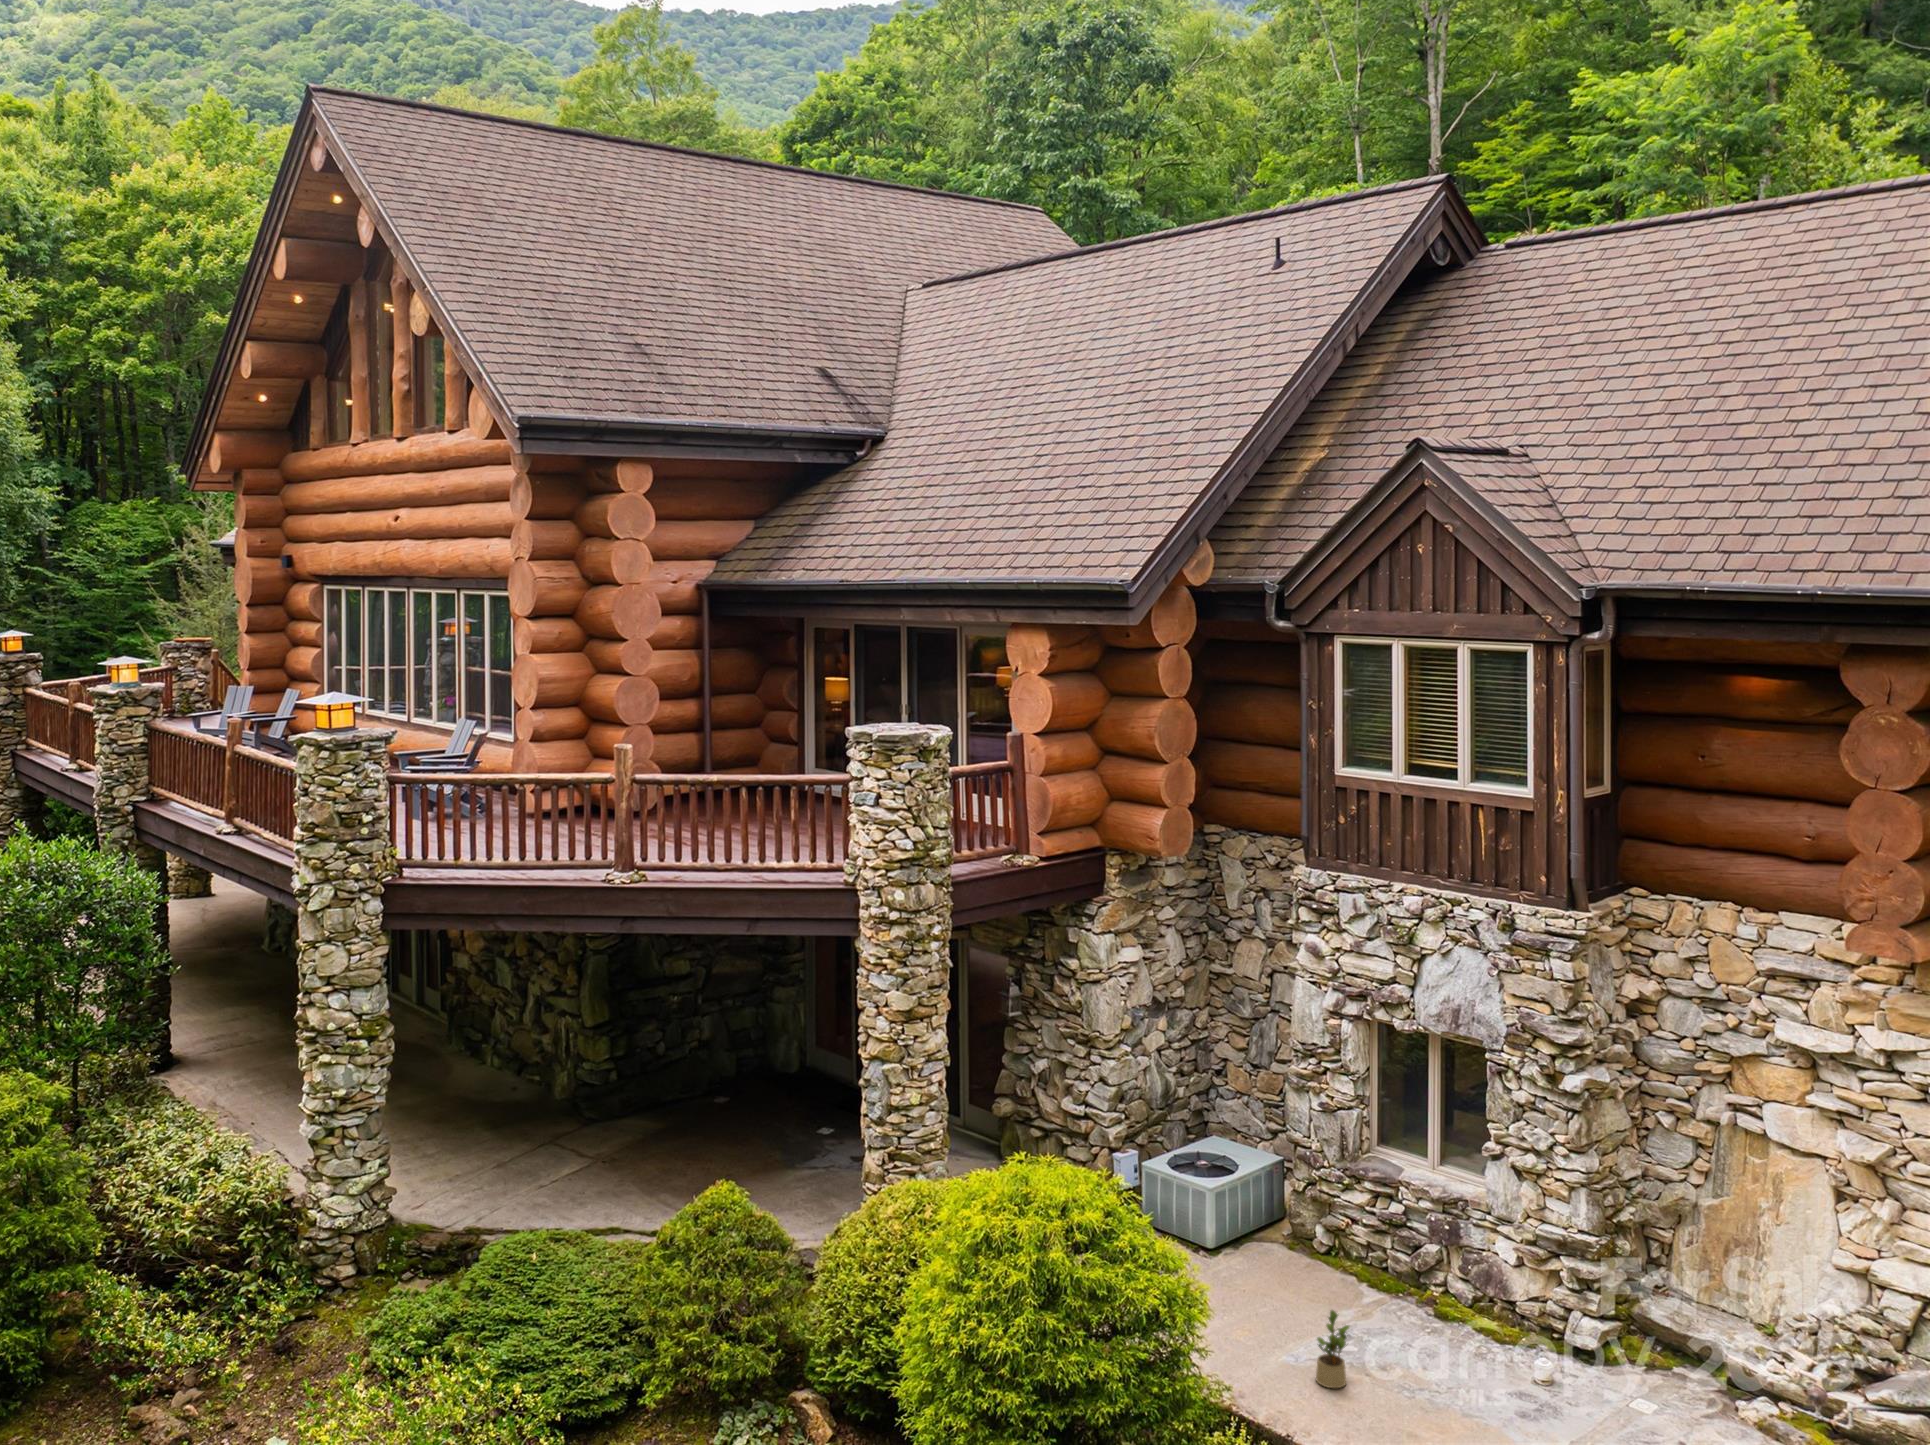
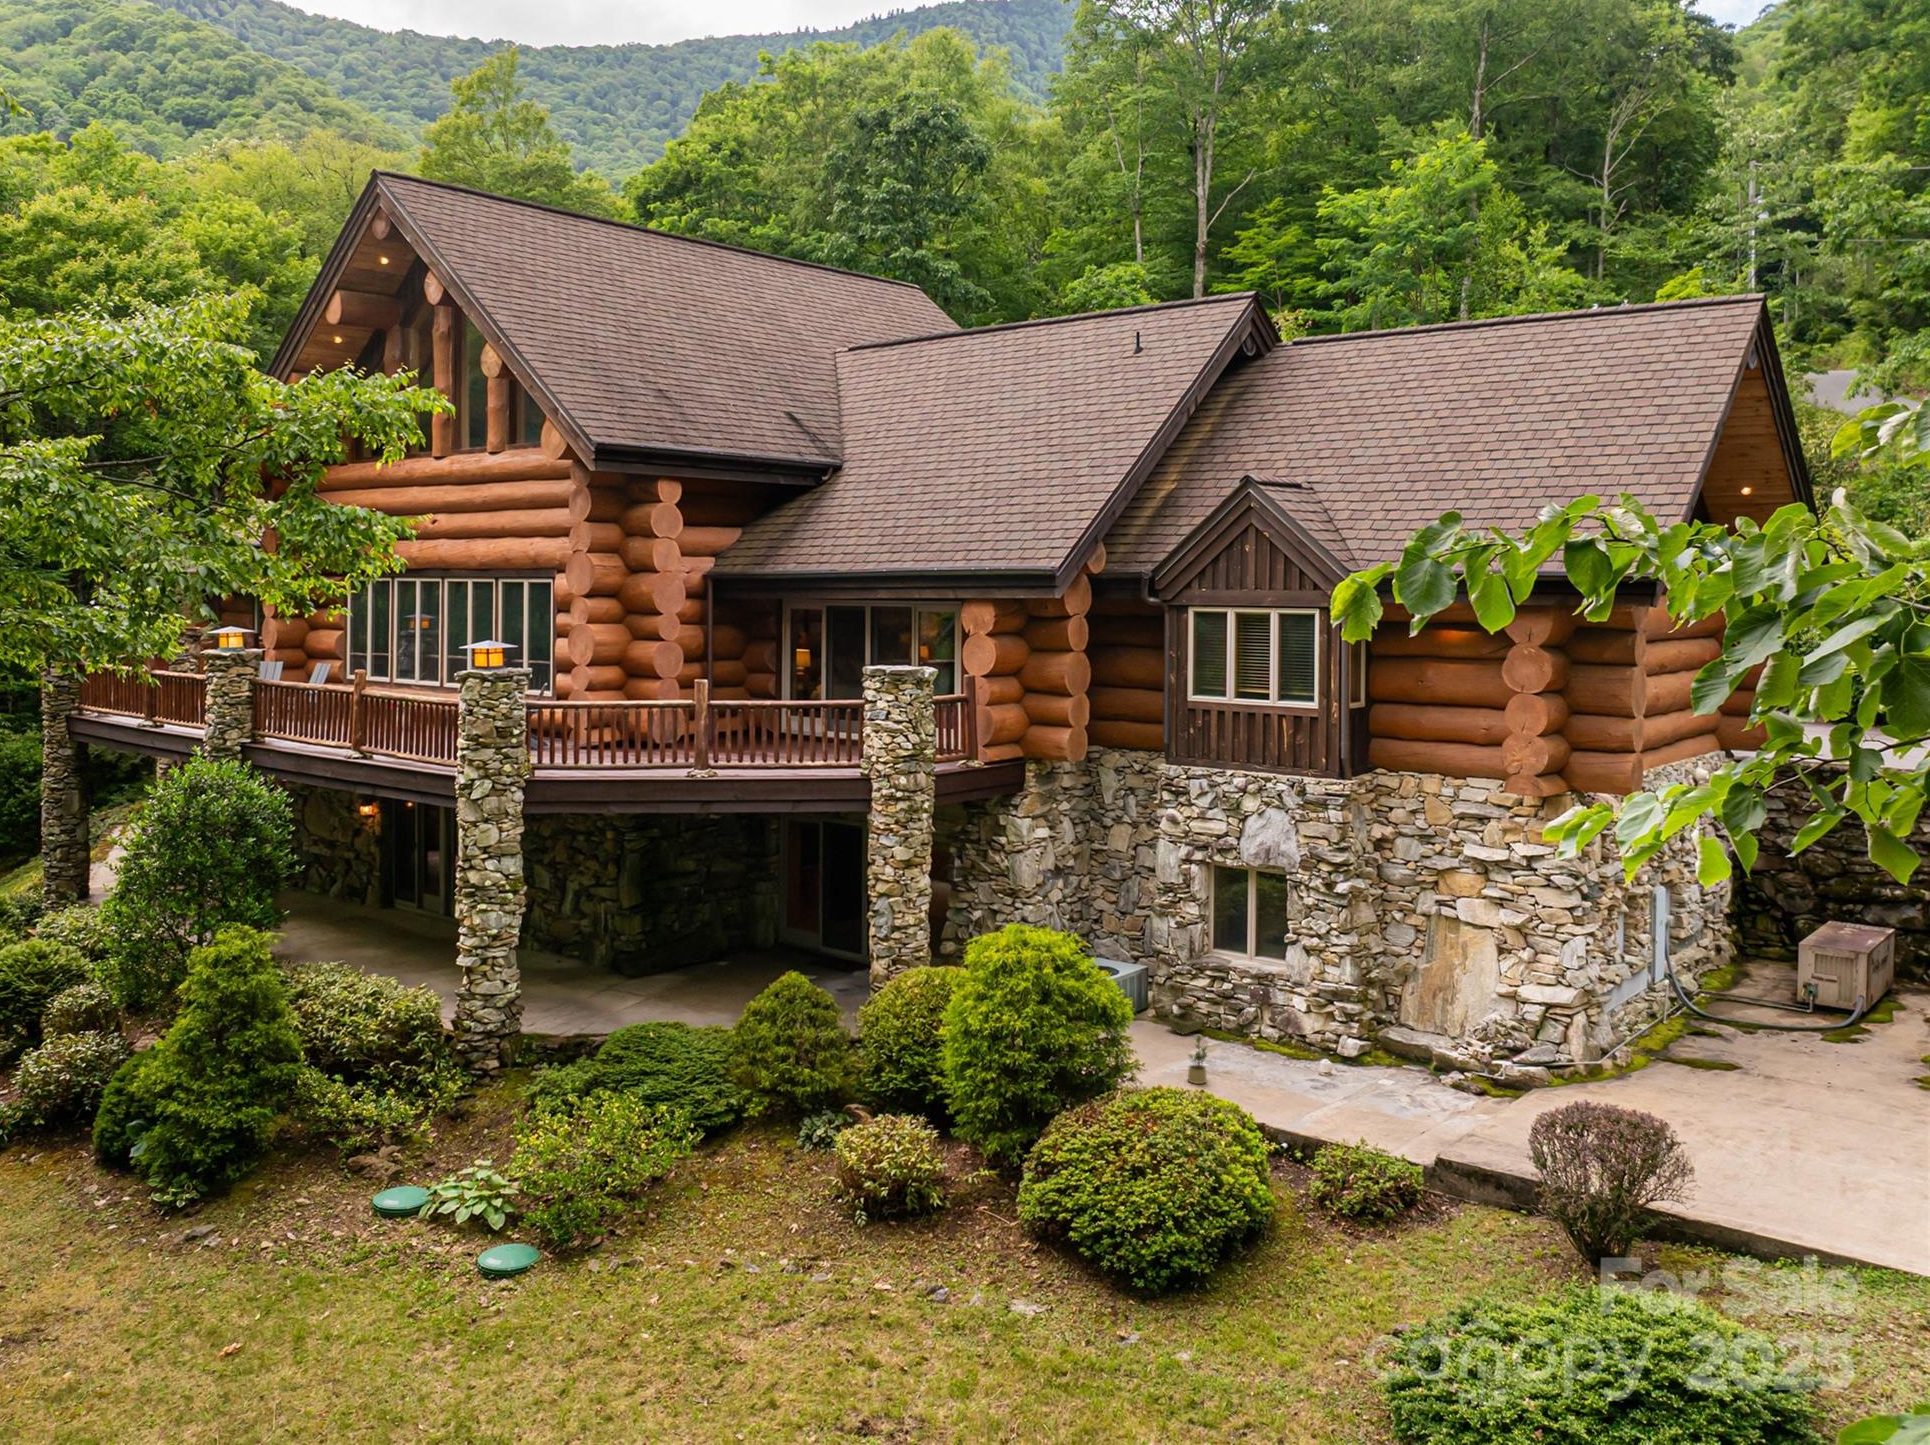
woven basket: none [1305,1237,1362,1278] -> present [1169,1011,1204,1034]

